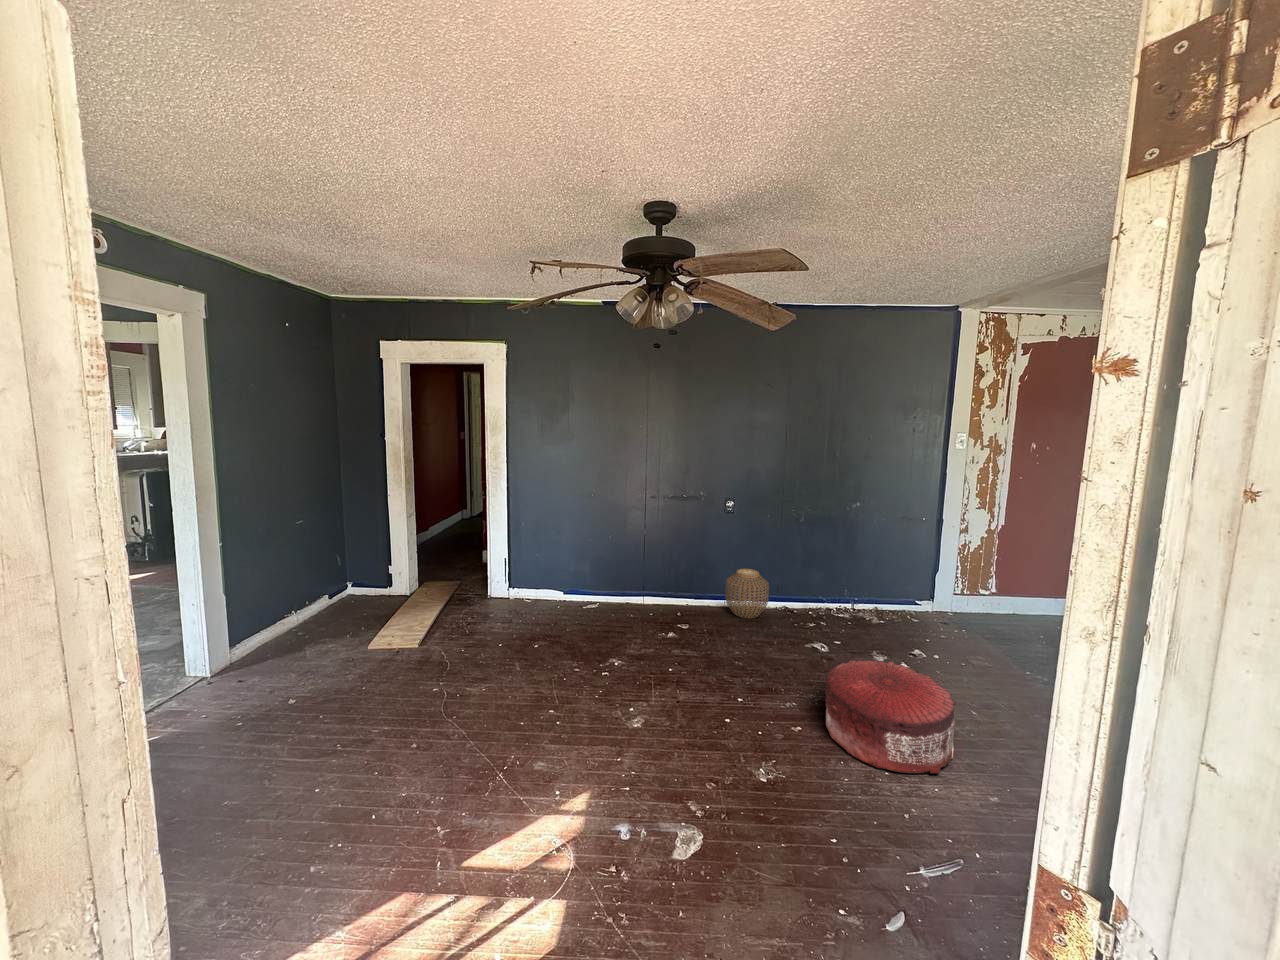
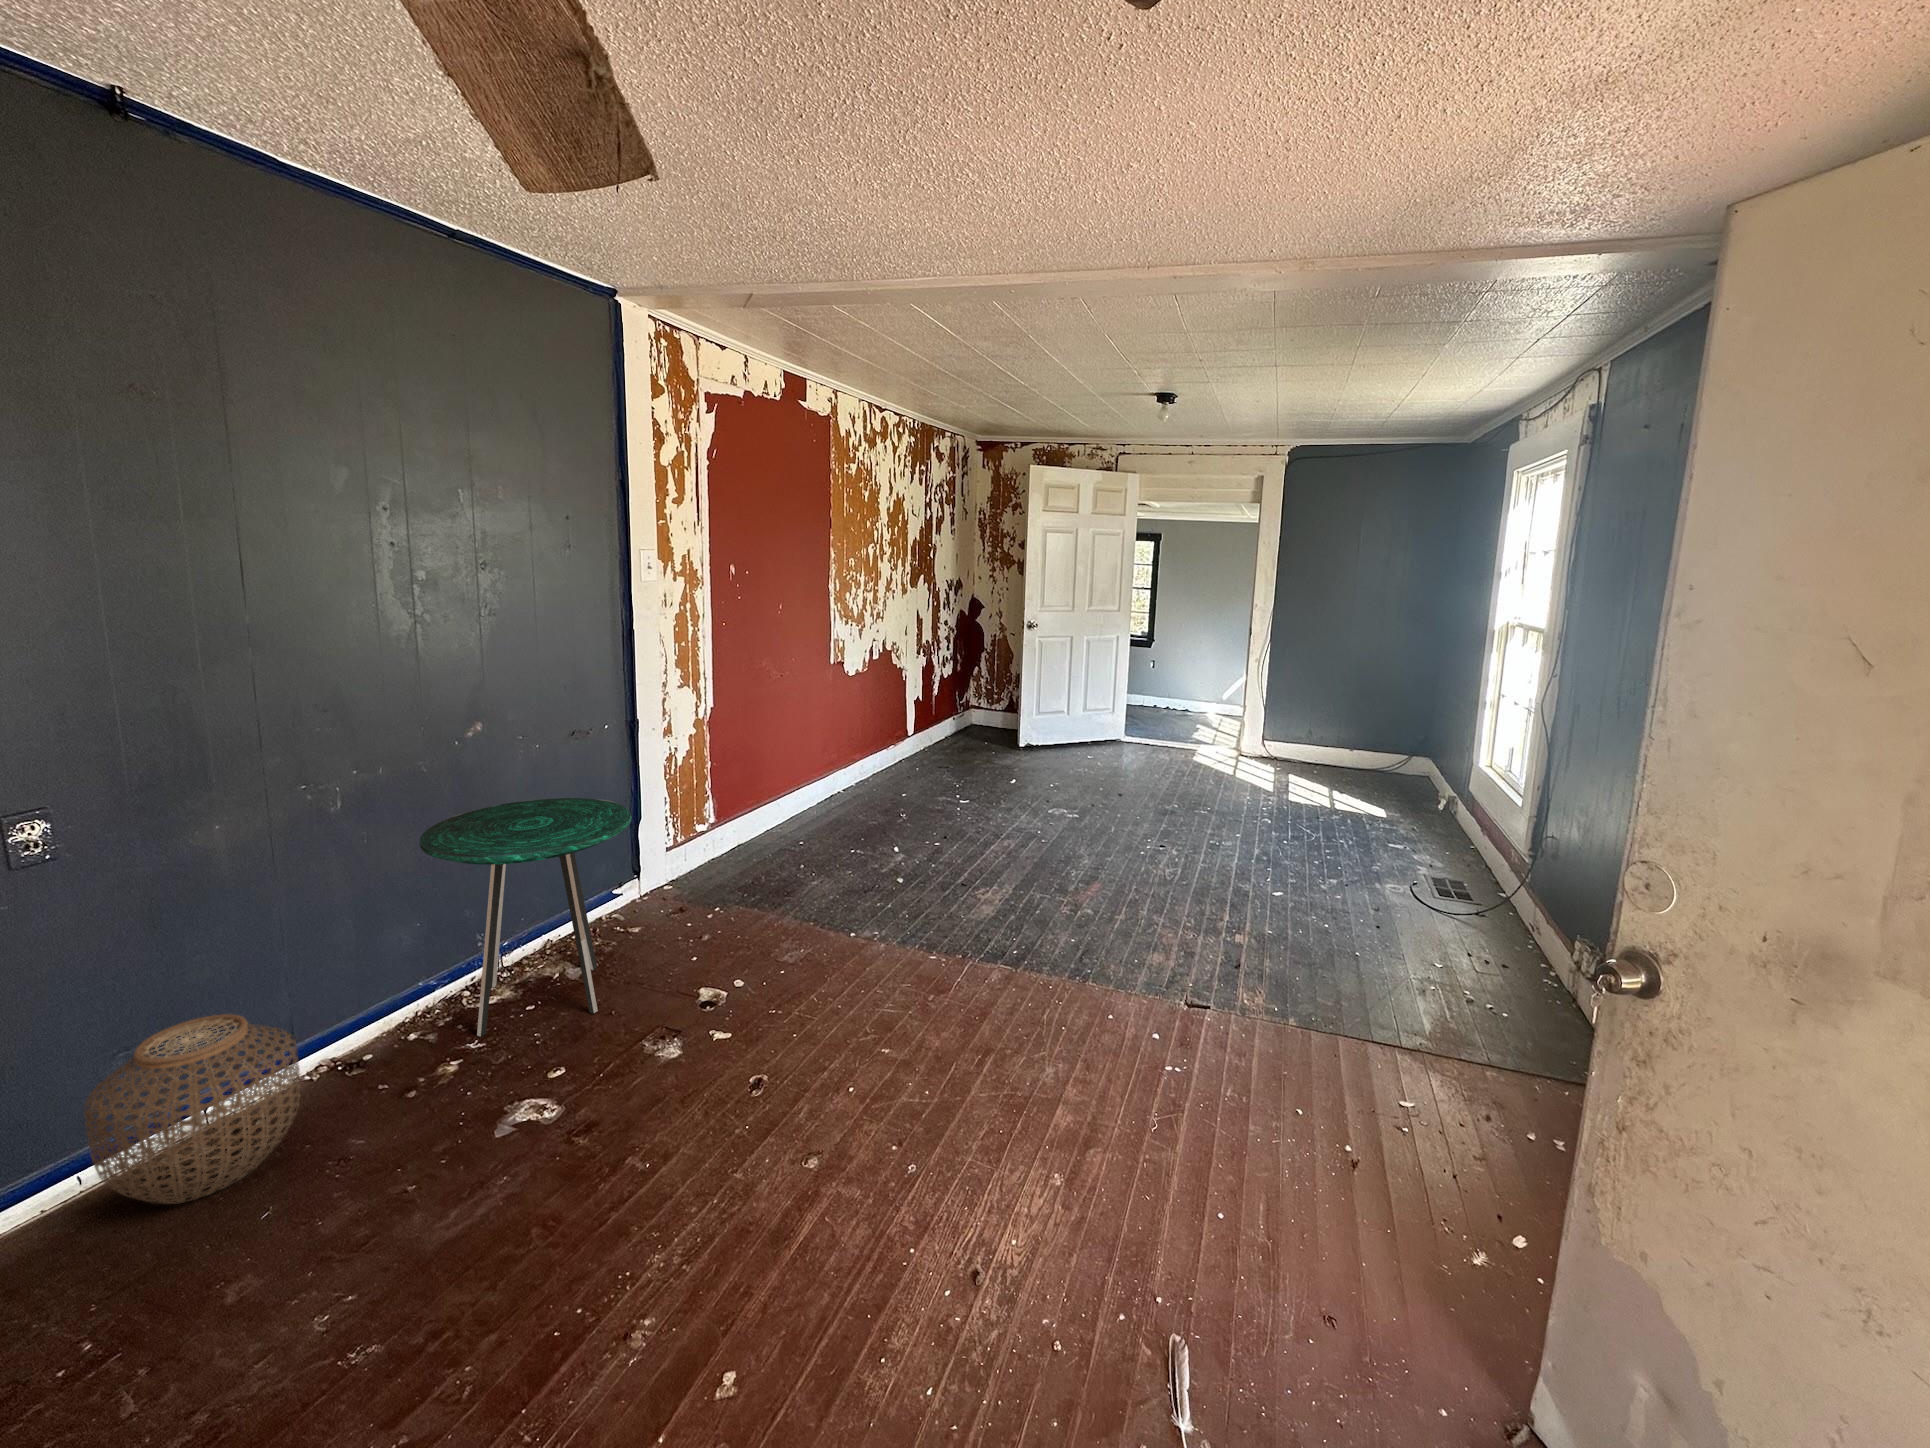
side table: none [820,538,901,634] -> present [419,798,632,1037]
pouf: present [825,659,956,774] -> none [757,1031,1015,1318]

